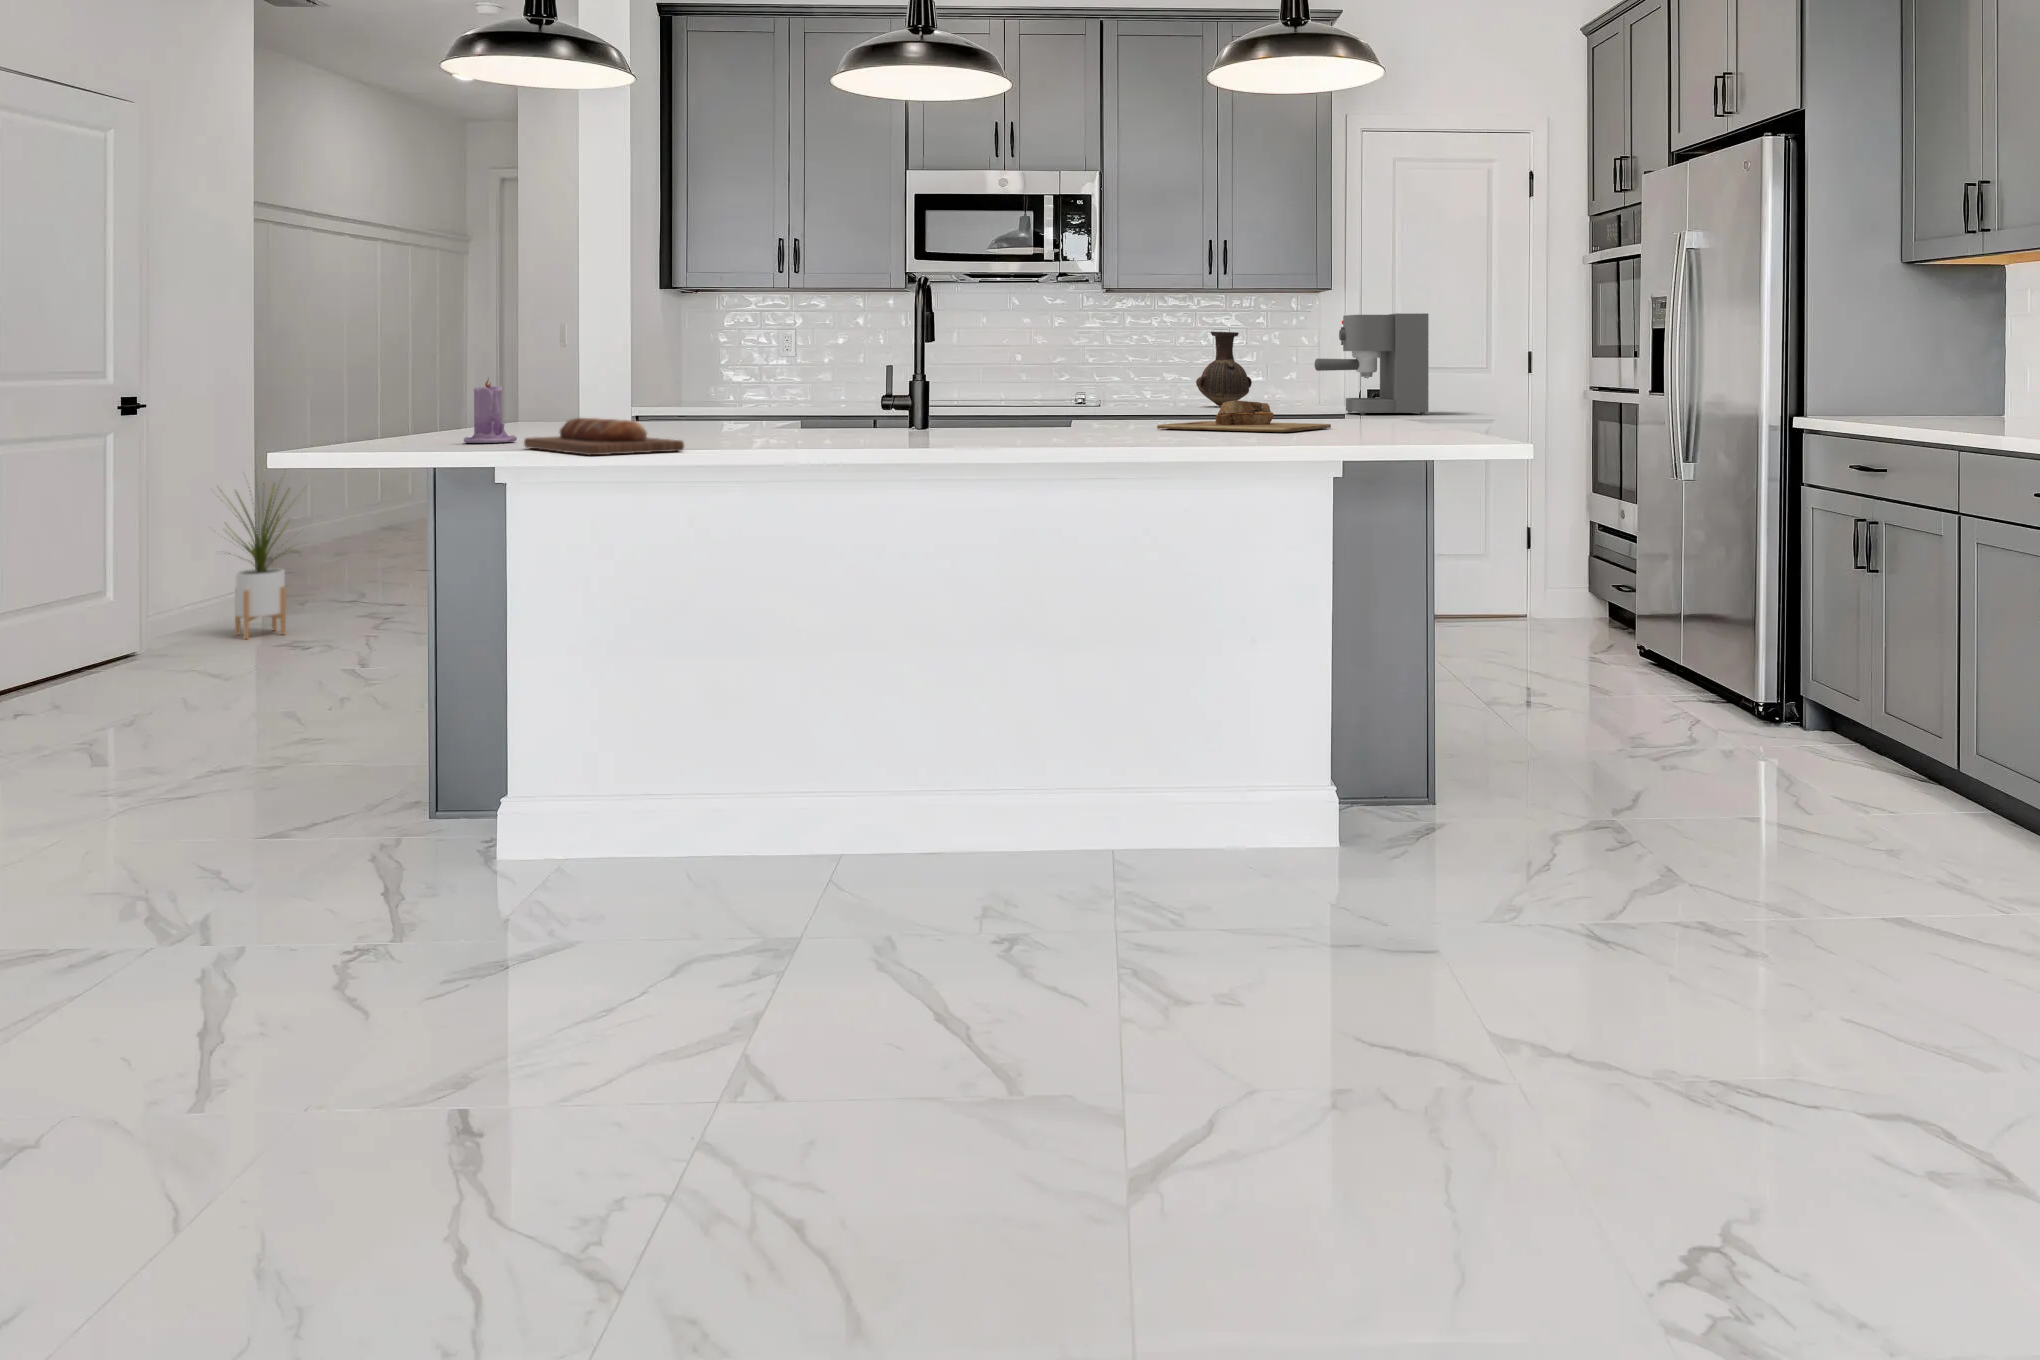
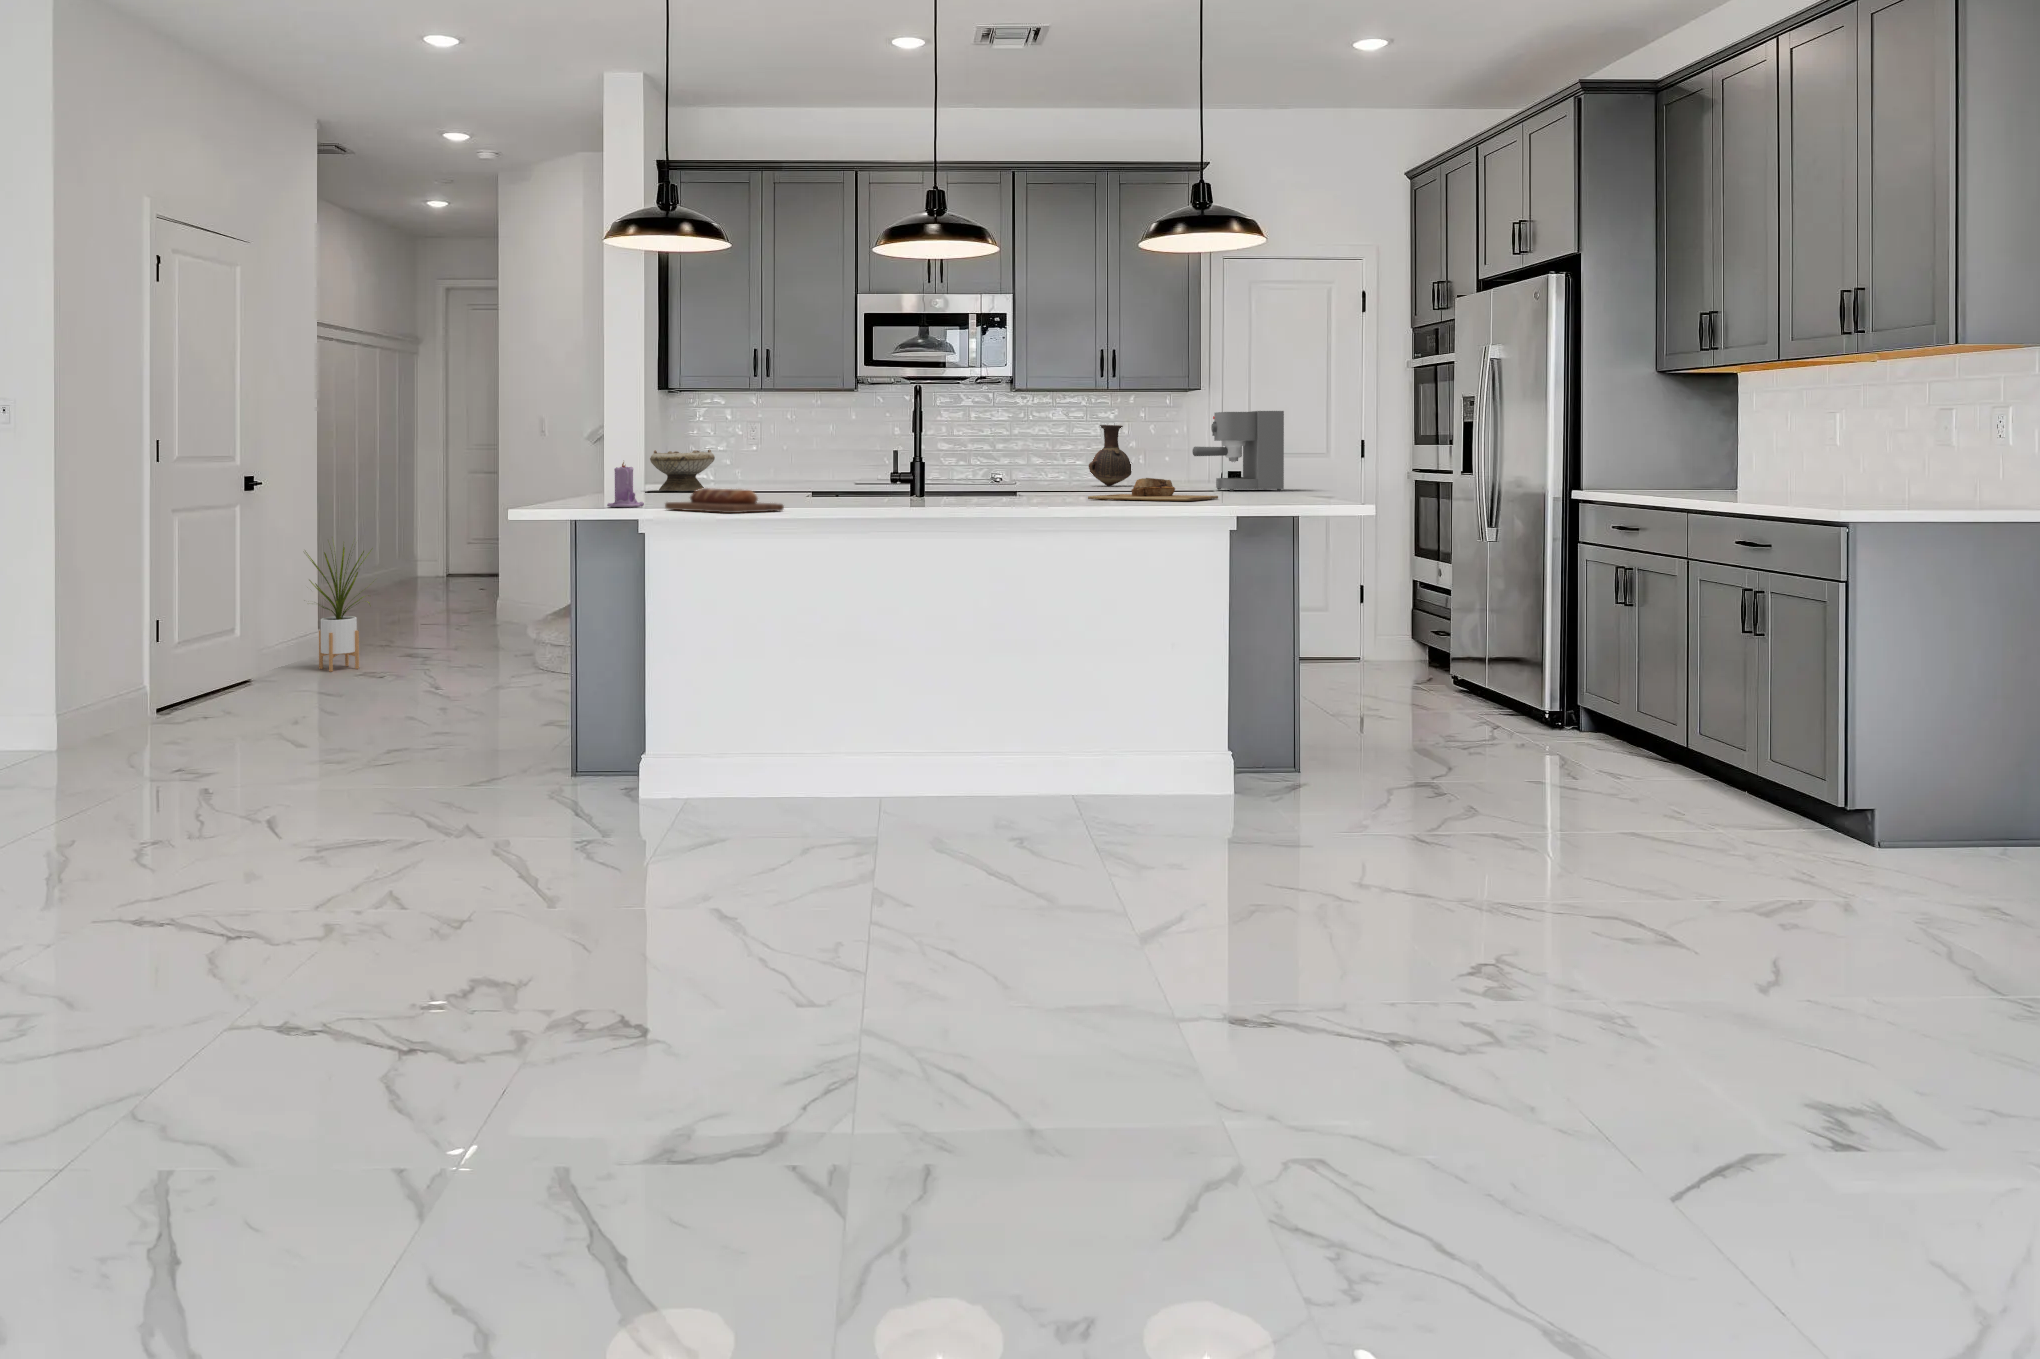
bowl: none [631,361,715,414] -> present [650,449,715,491]

